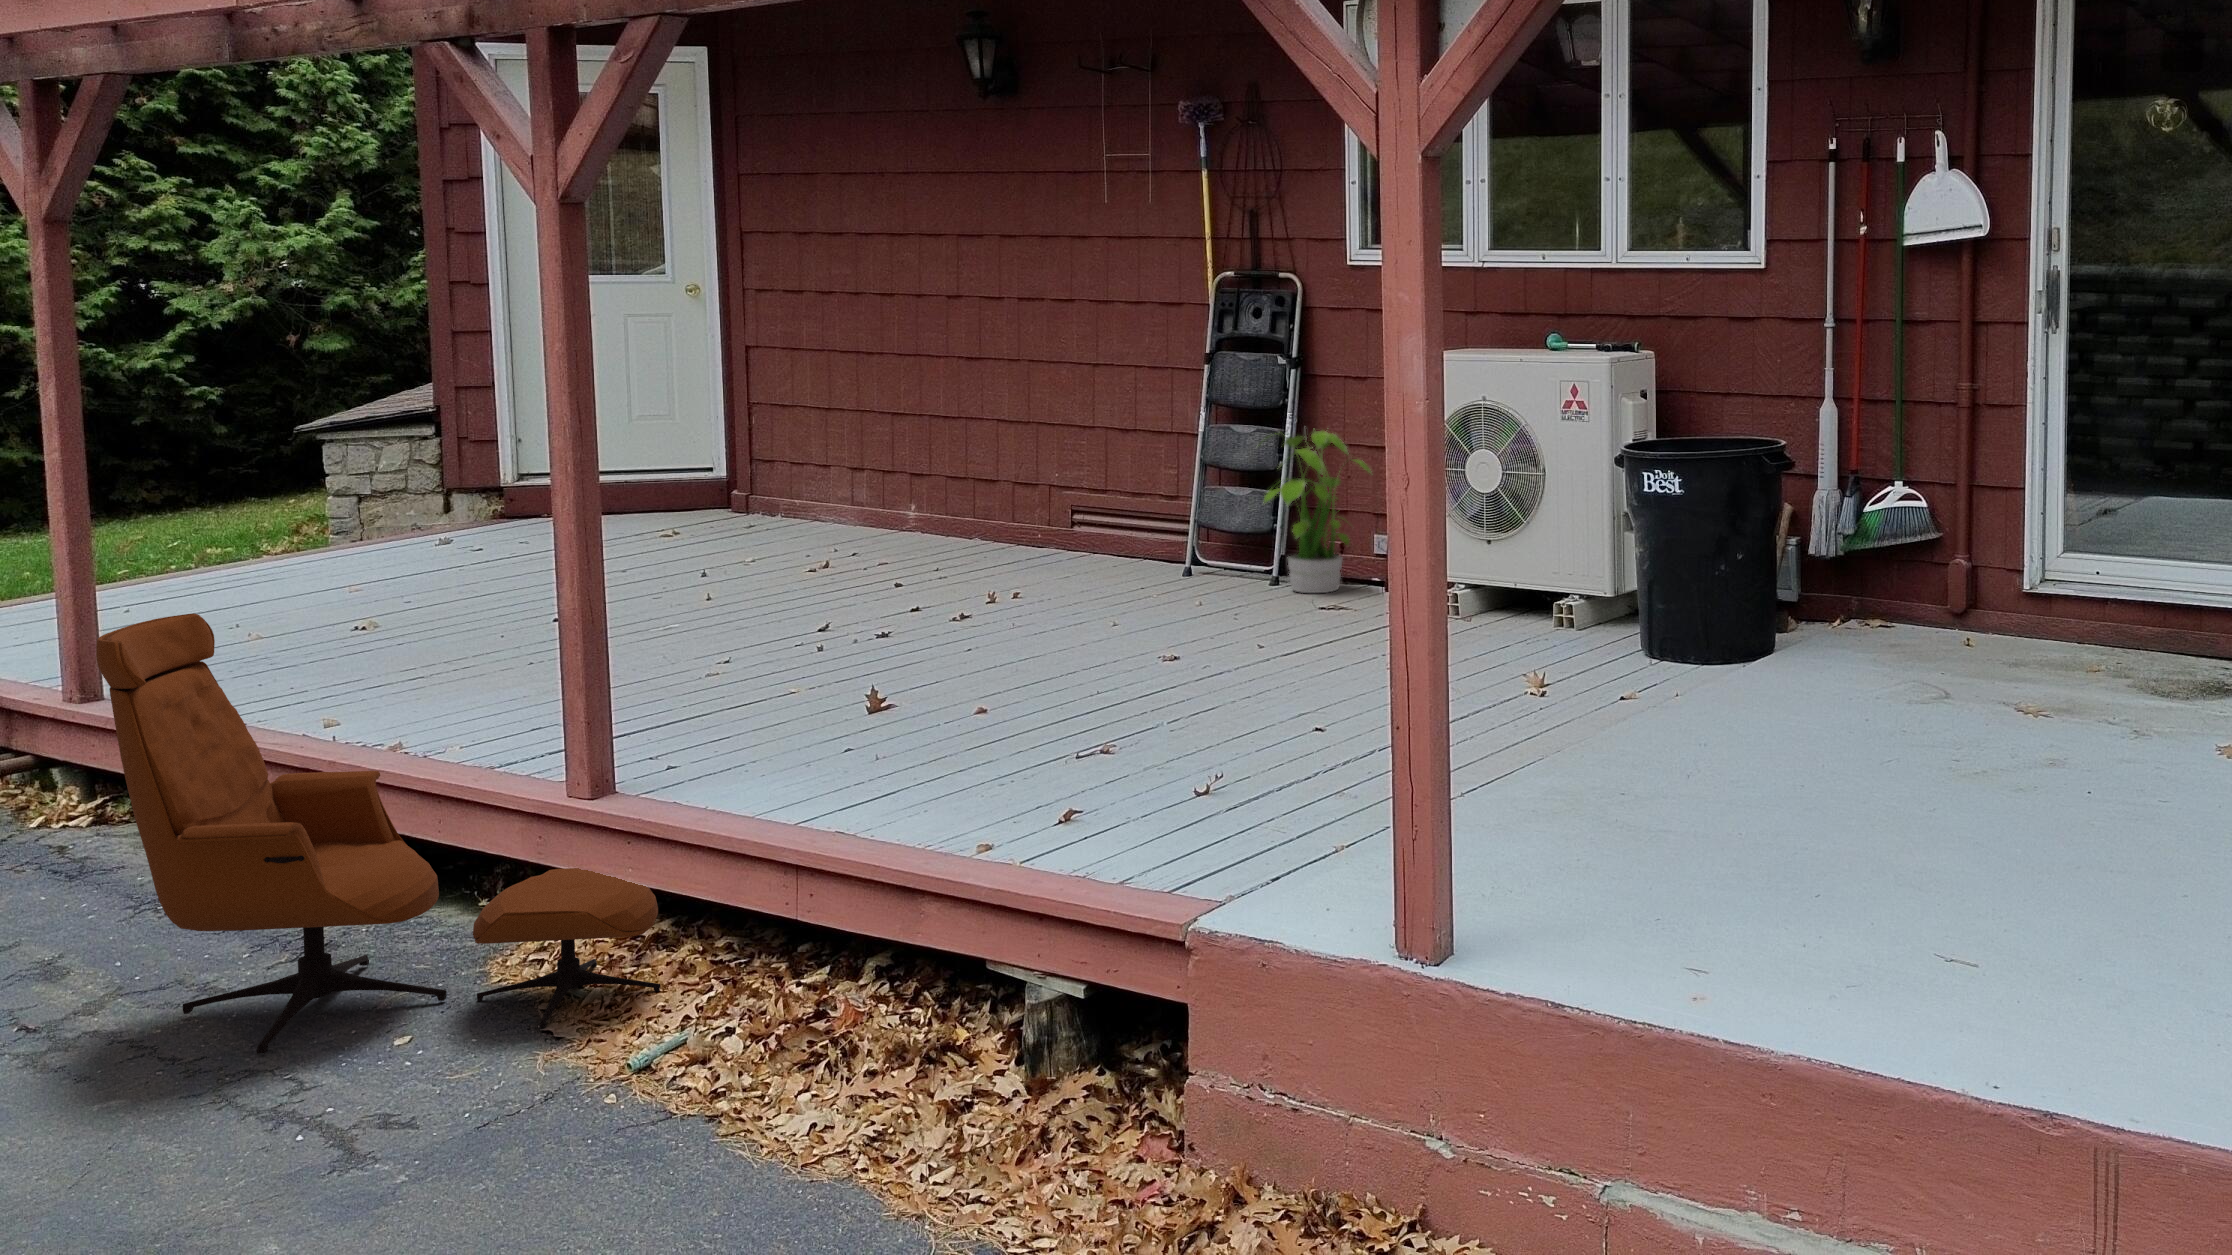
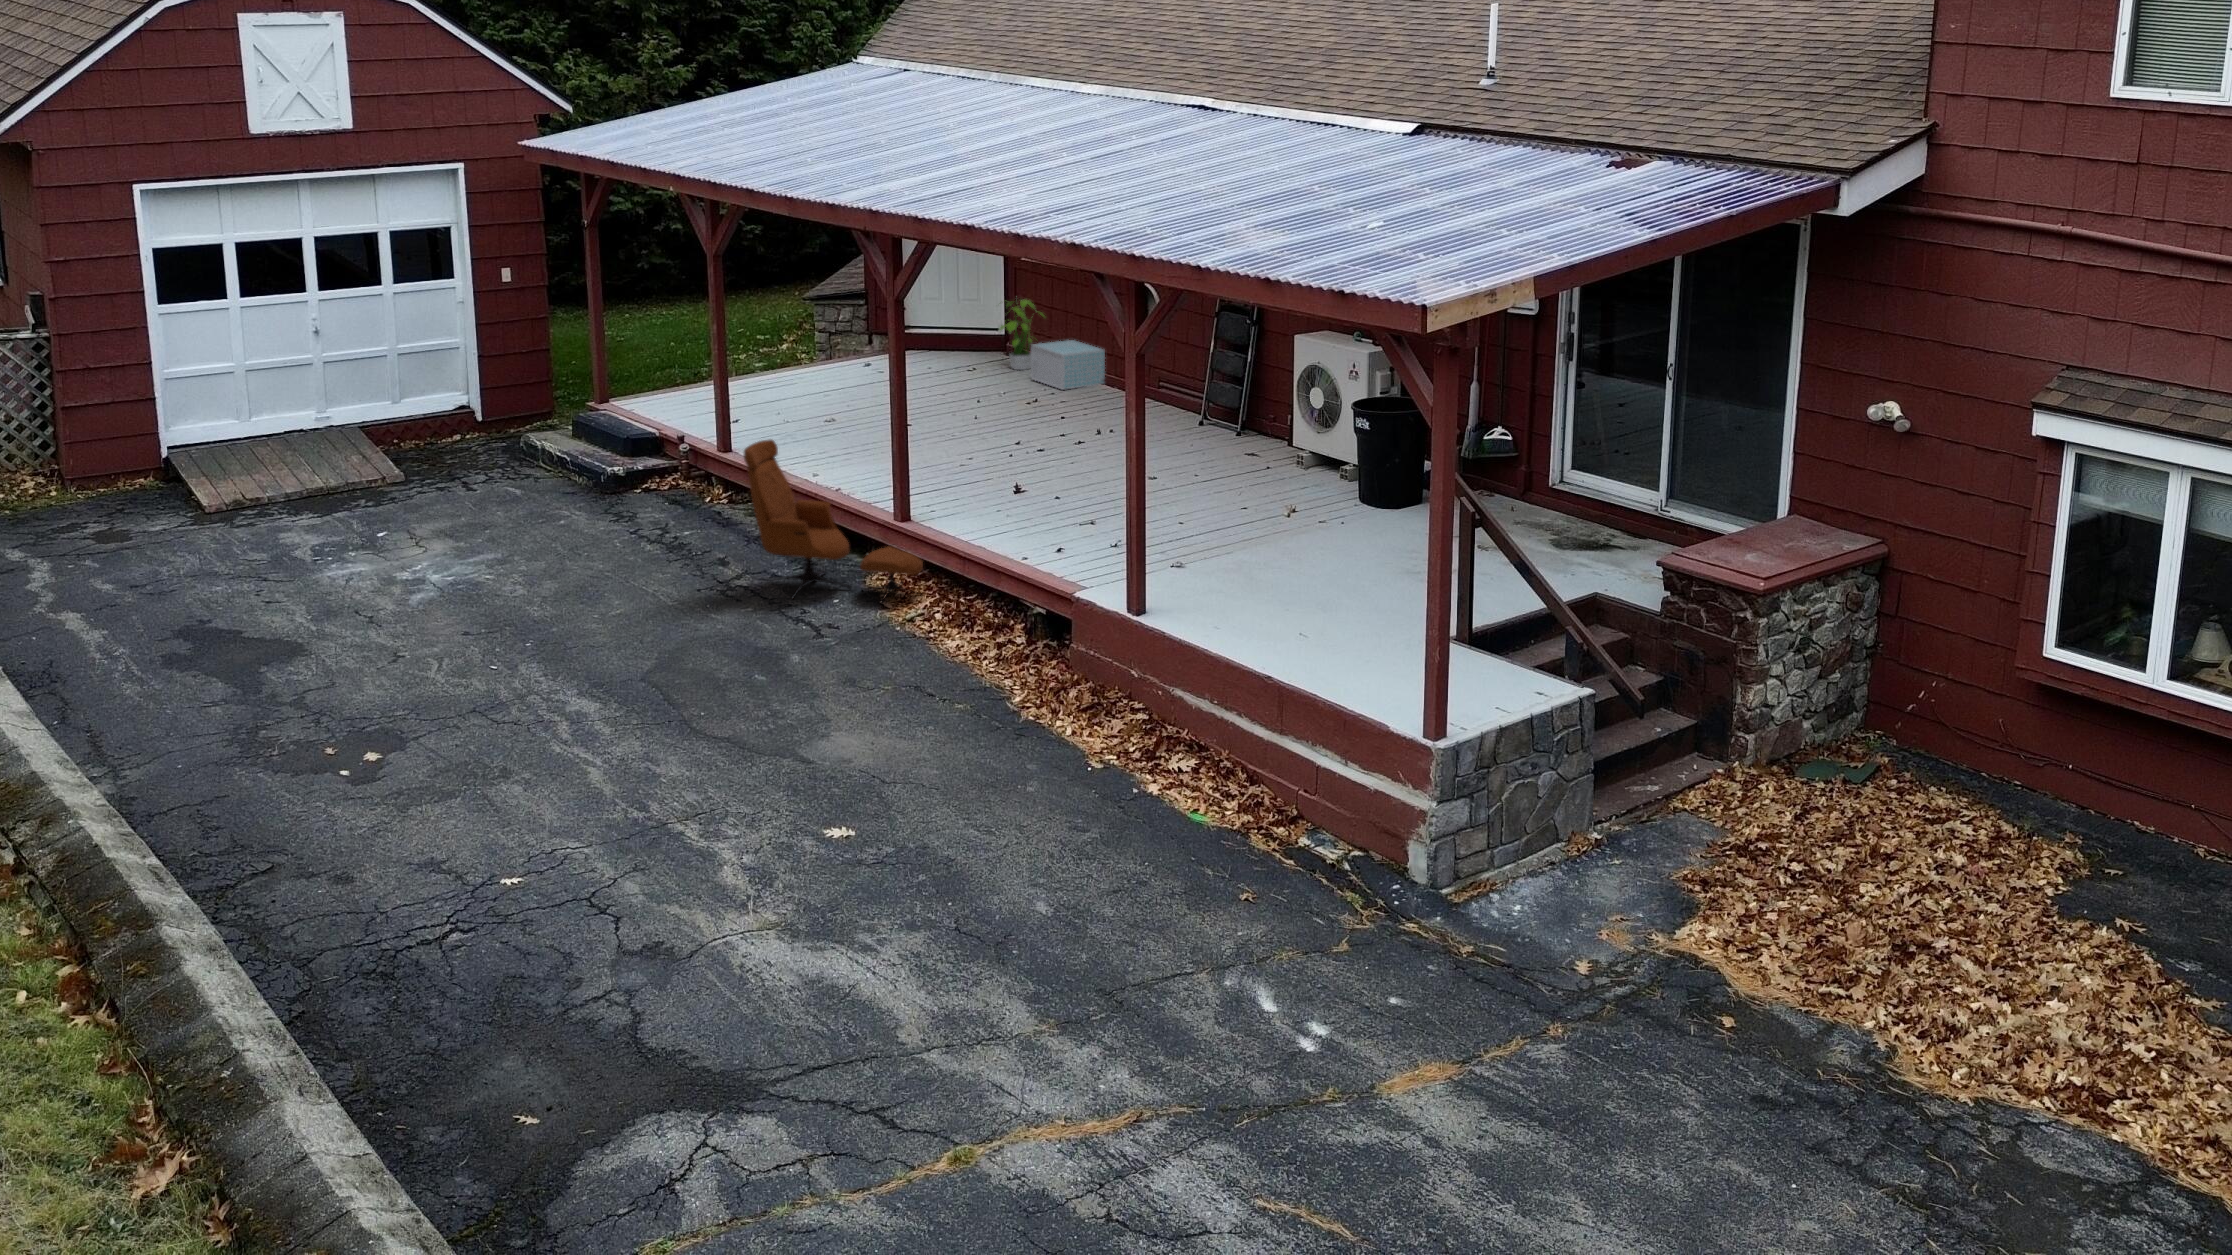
potted plant: present [1264,431,1371,593] -> present [1000,300,1044,370]
storage box: none [794,465,944,547] -> present [1031,340,1105,389]

